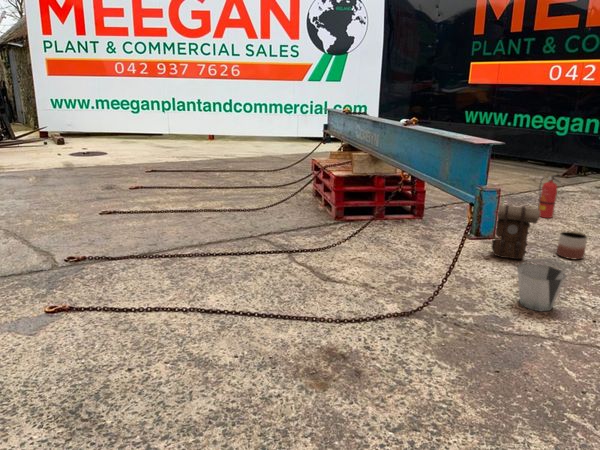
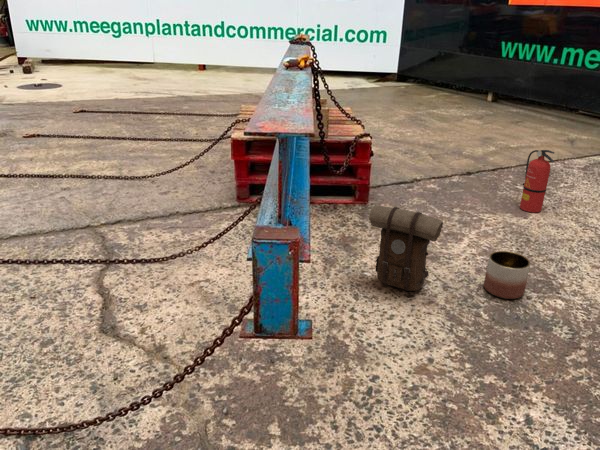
bucket: present [517,259,566,311] -> none [315,319,392,414]

